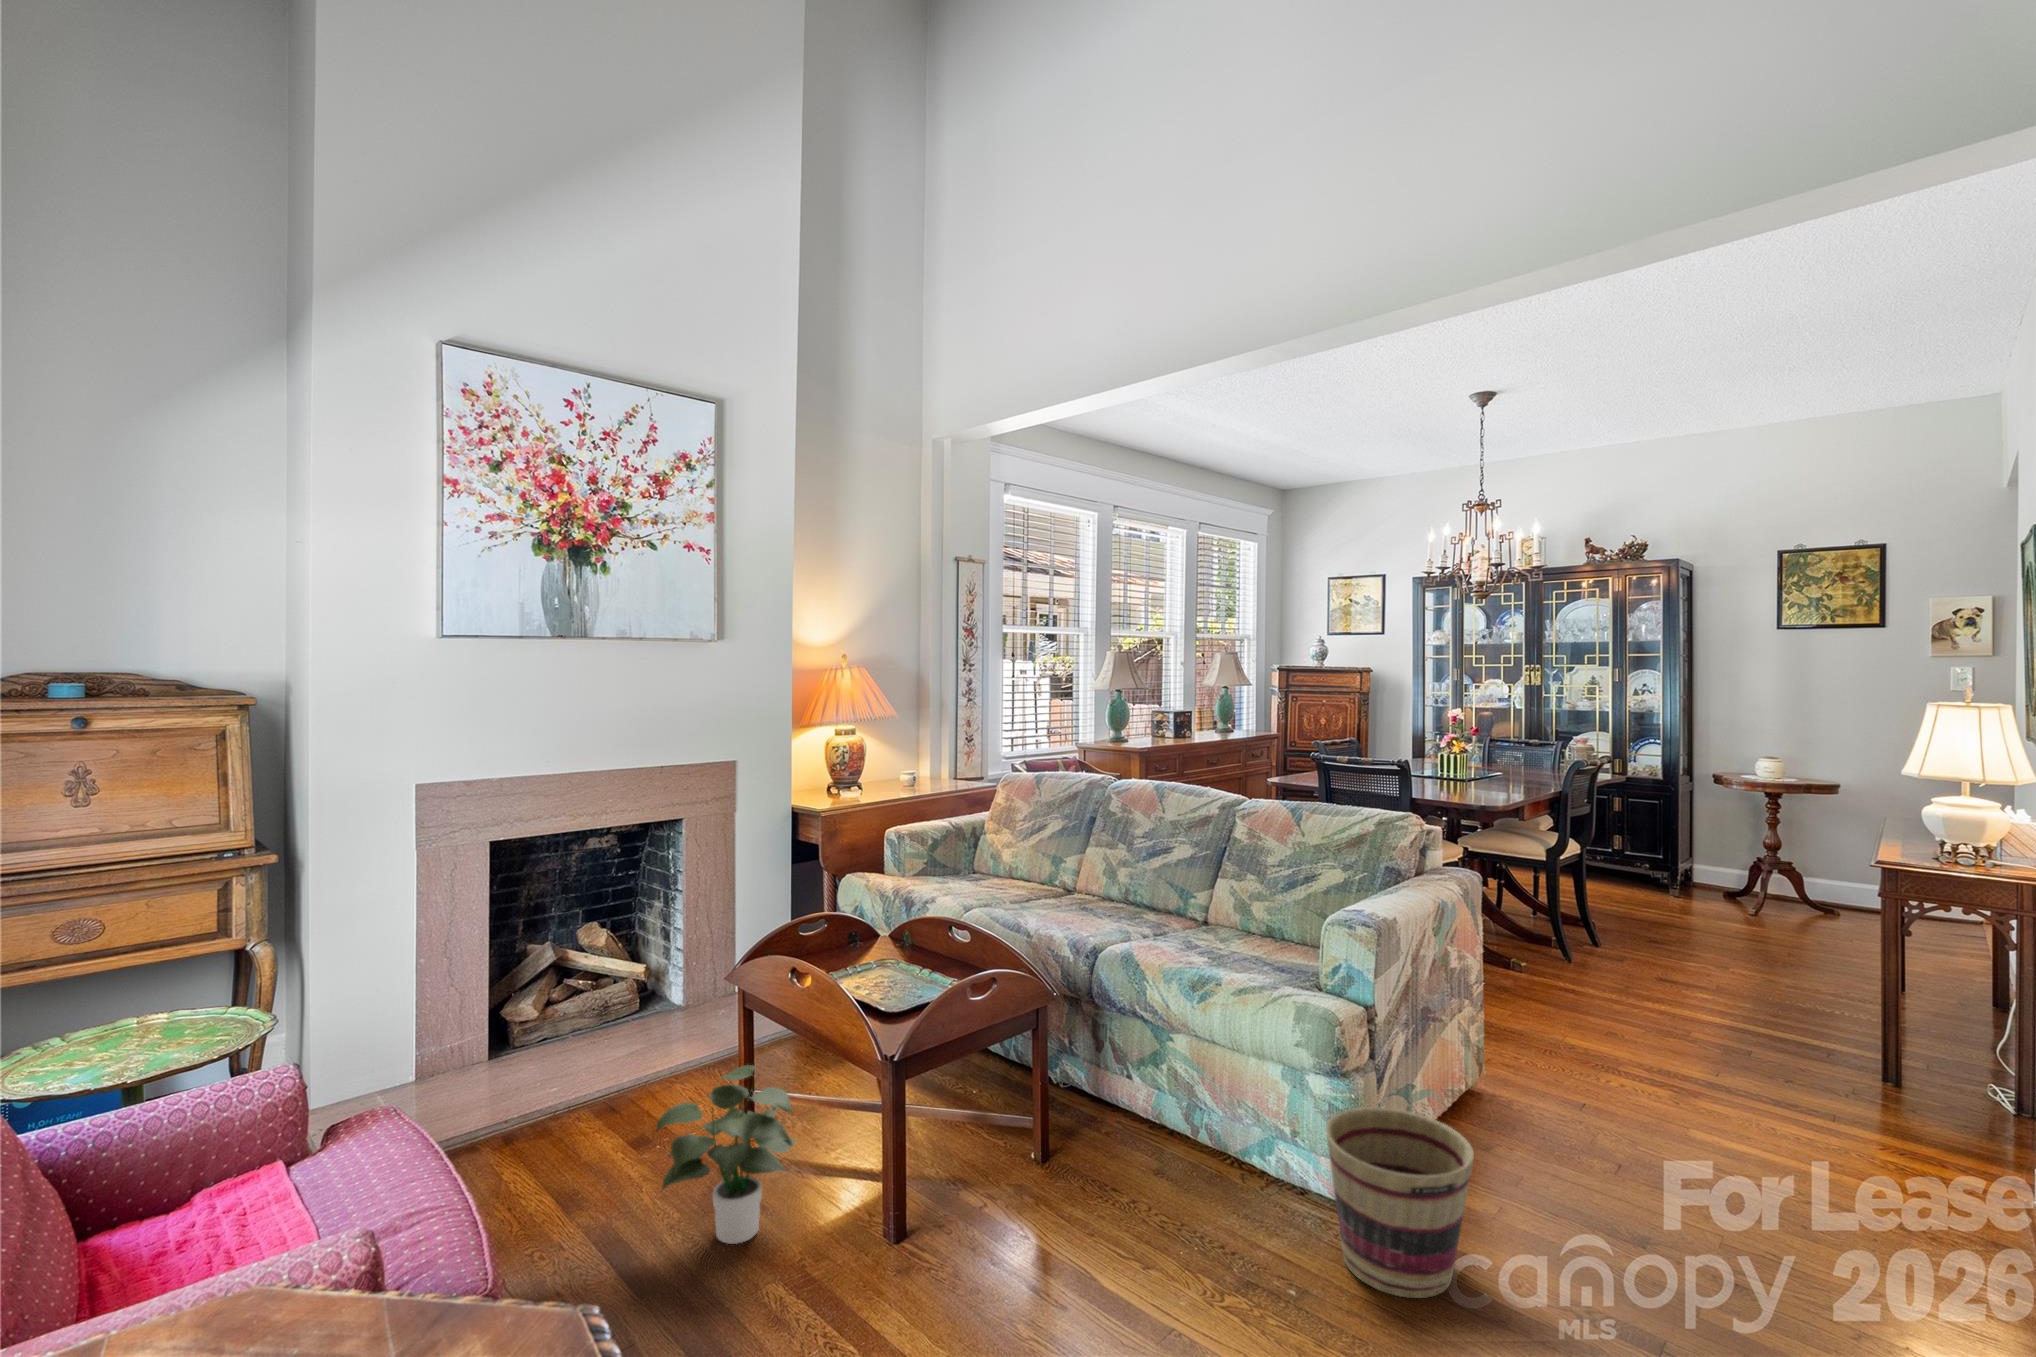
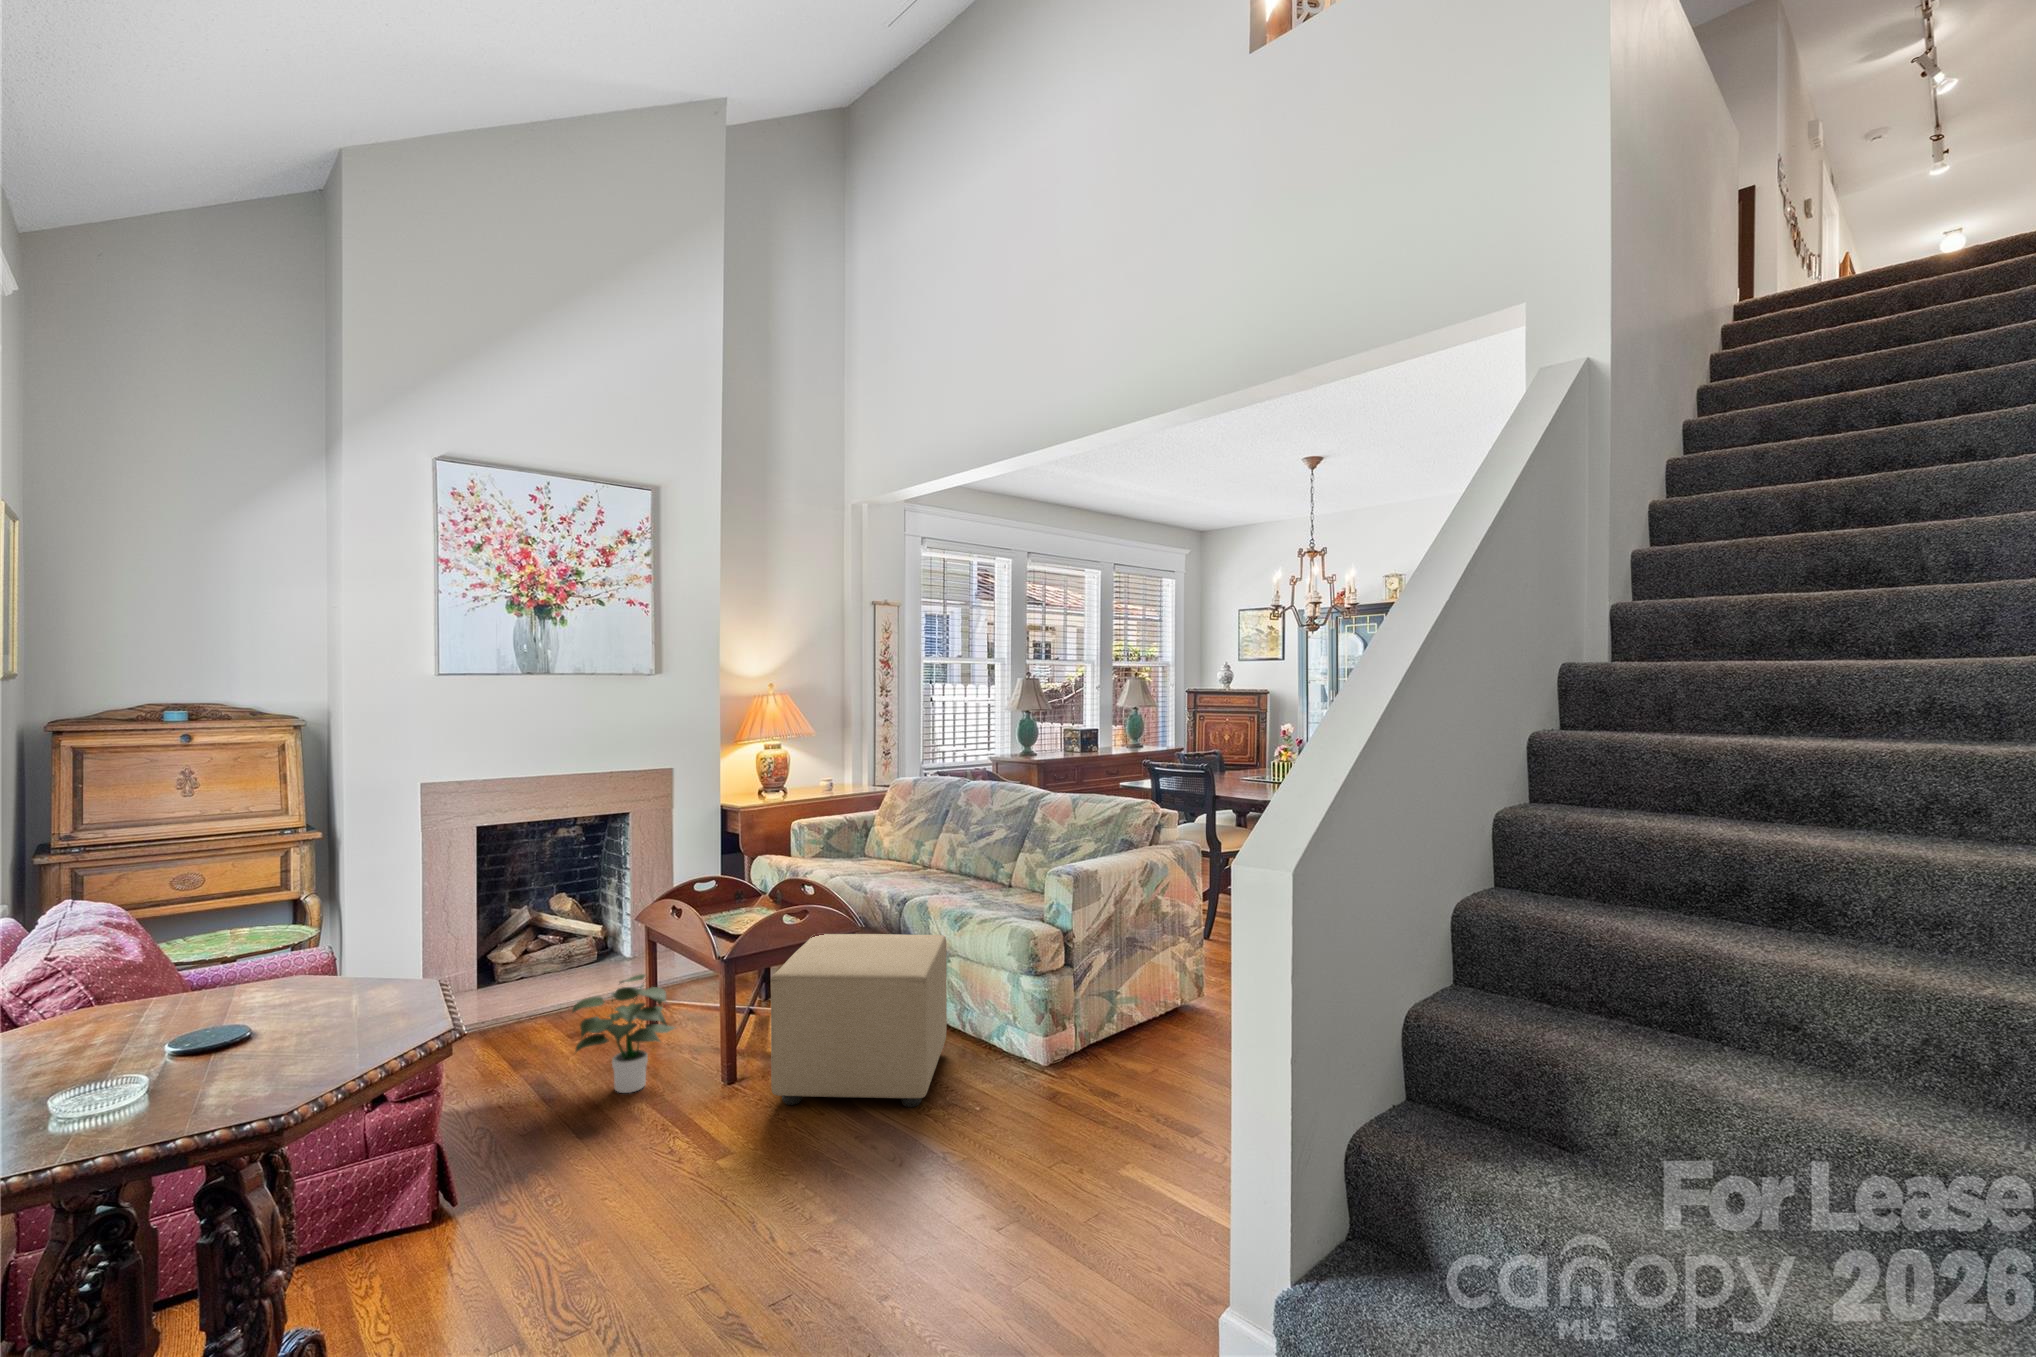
ottoman: none [958,1002,1190,1272] -> present [771,934,947,1107]
basket: present [1326,1107,1474,1298] -> none [1027,1000,1122,1120]

